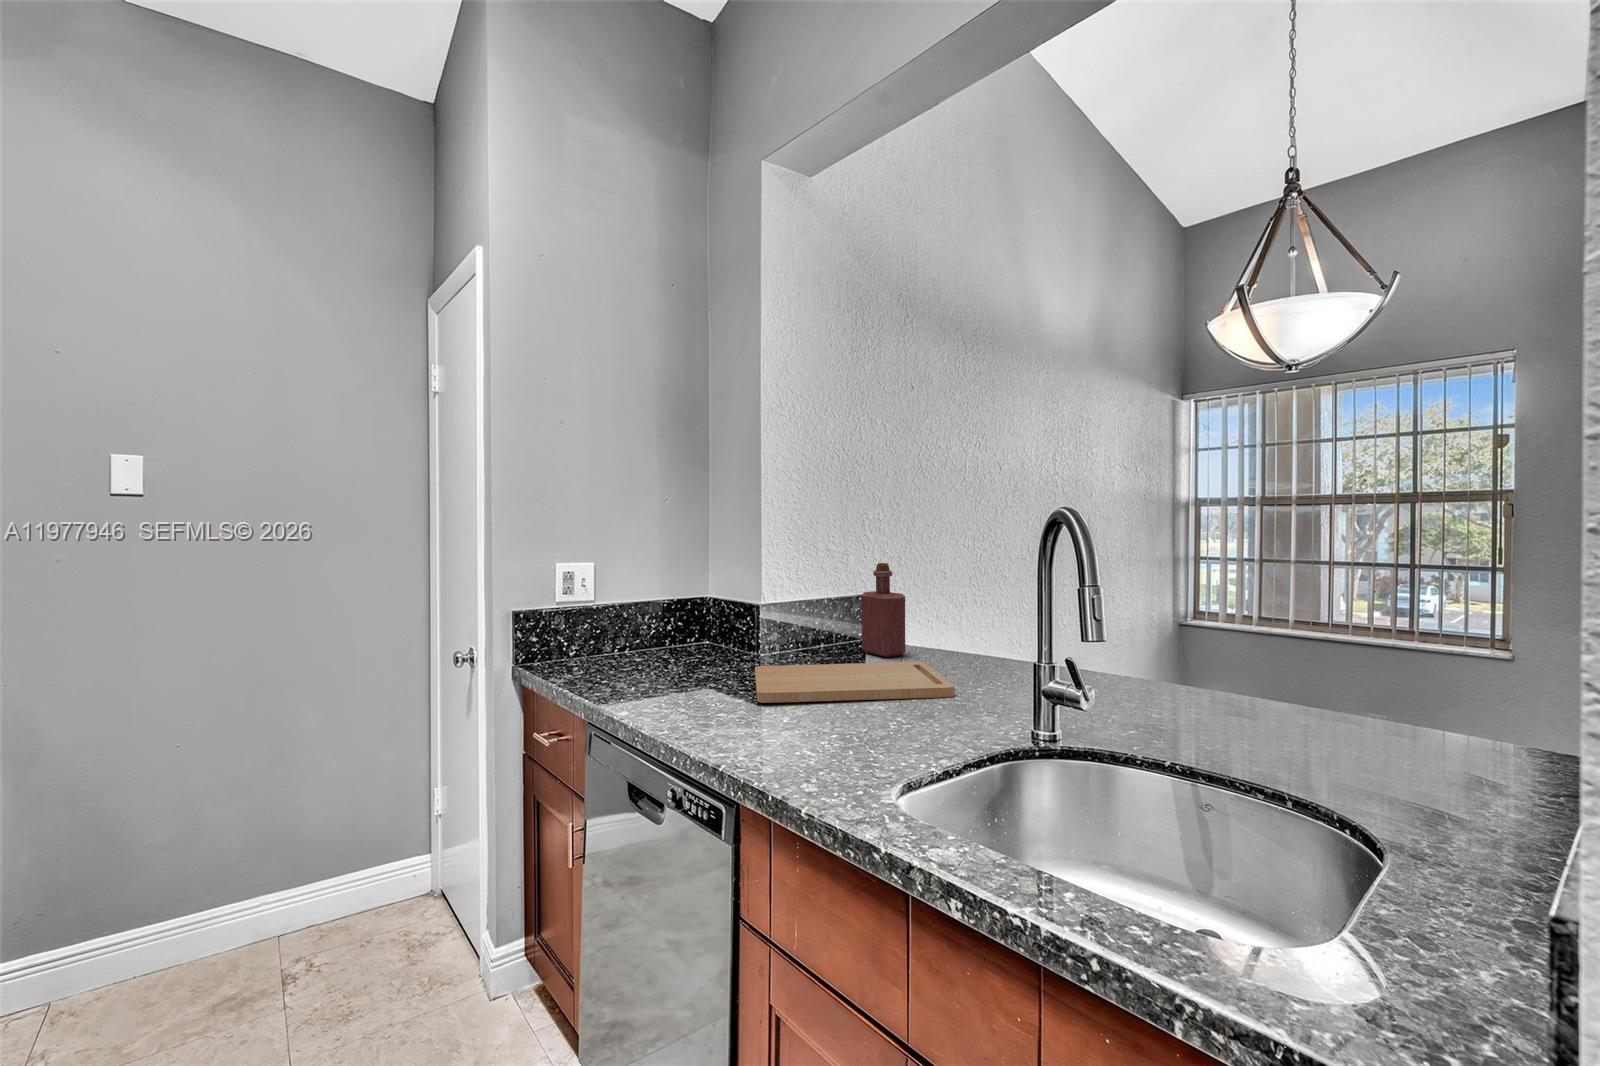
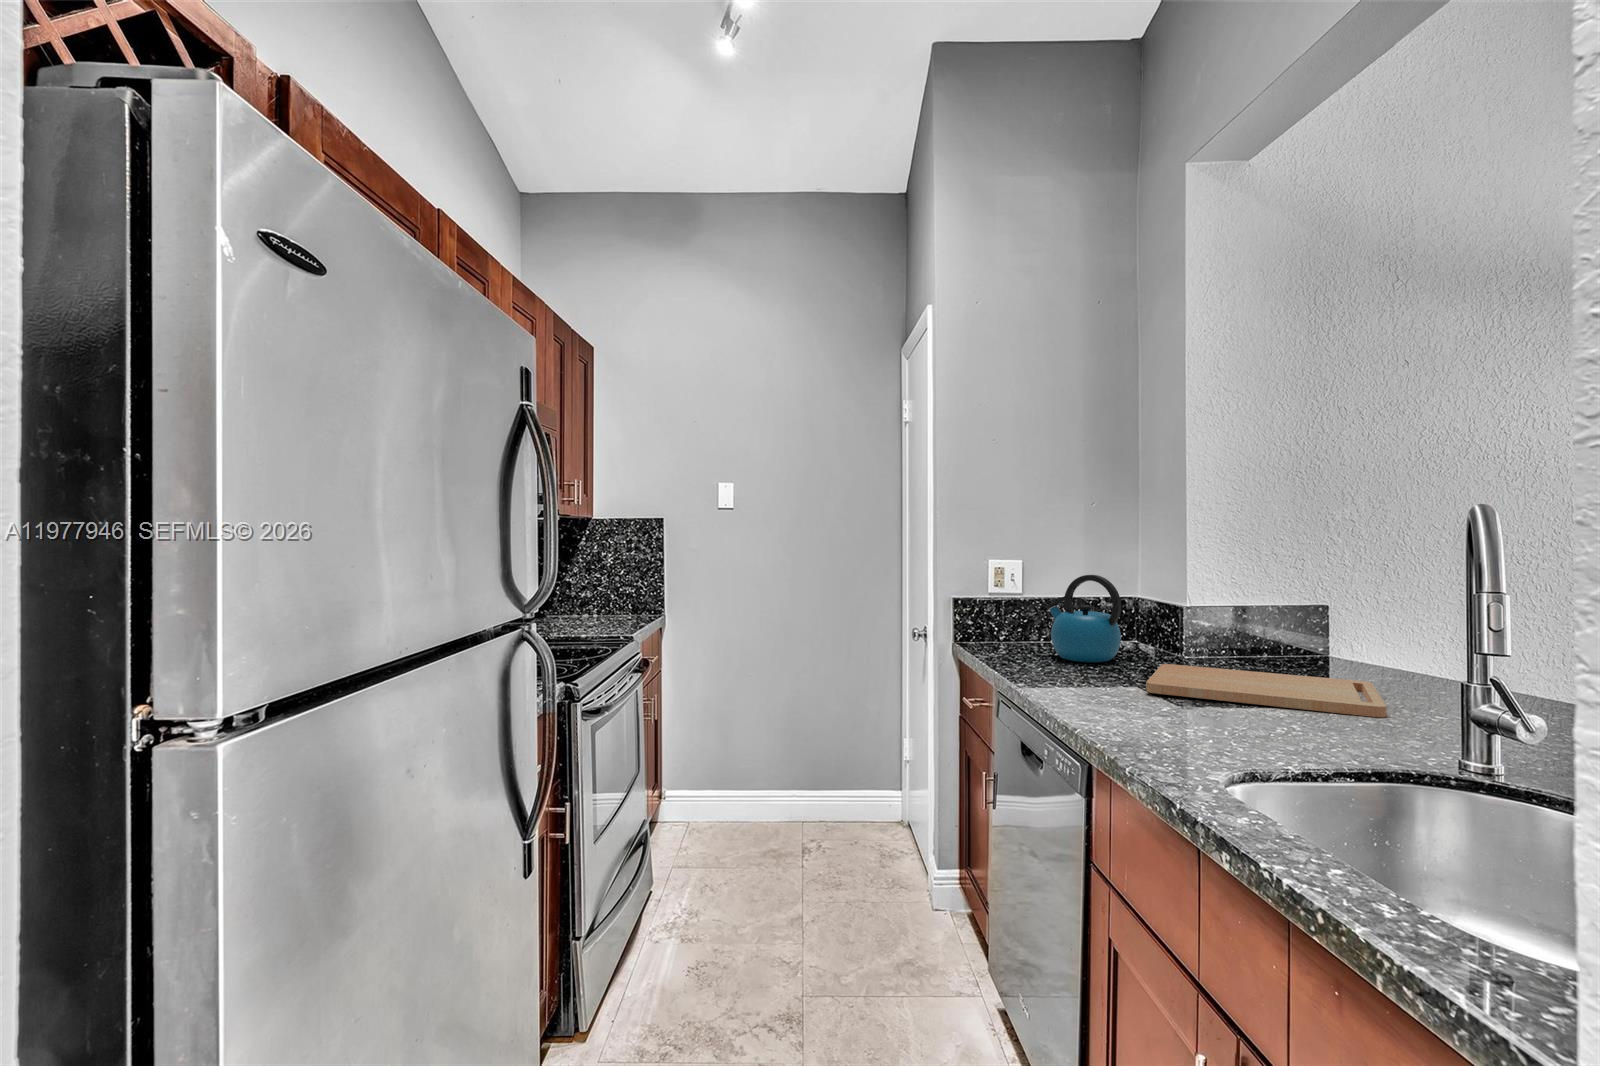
bottle: present [861,563,905,657] -> none [1304,571,1361,675]
kettle: none [628,577,710,674] -> present [1046,575,1121,663]

